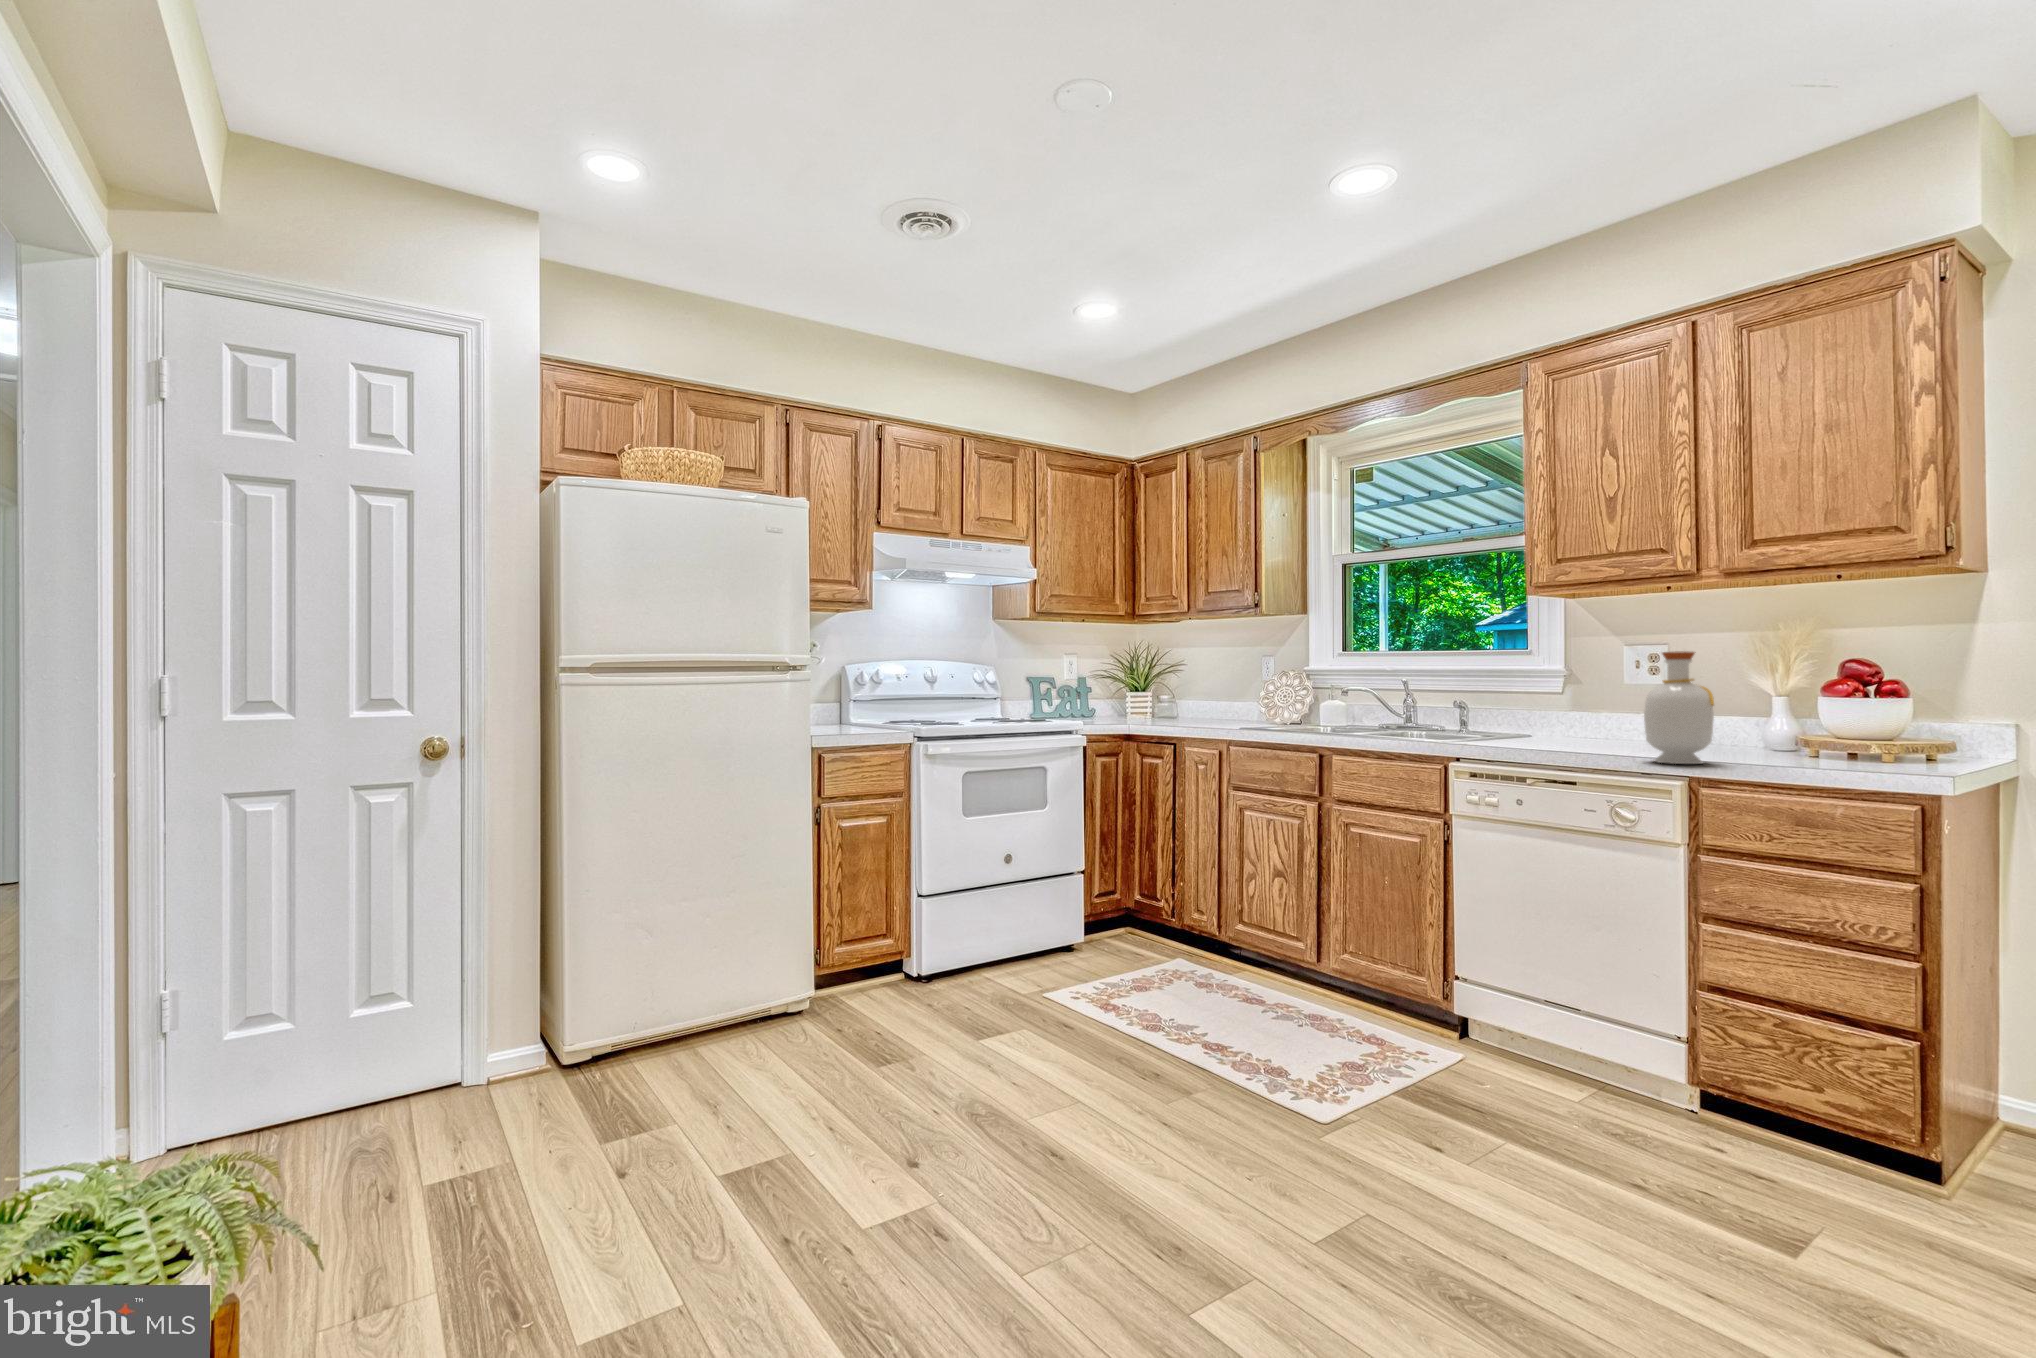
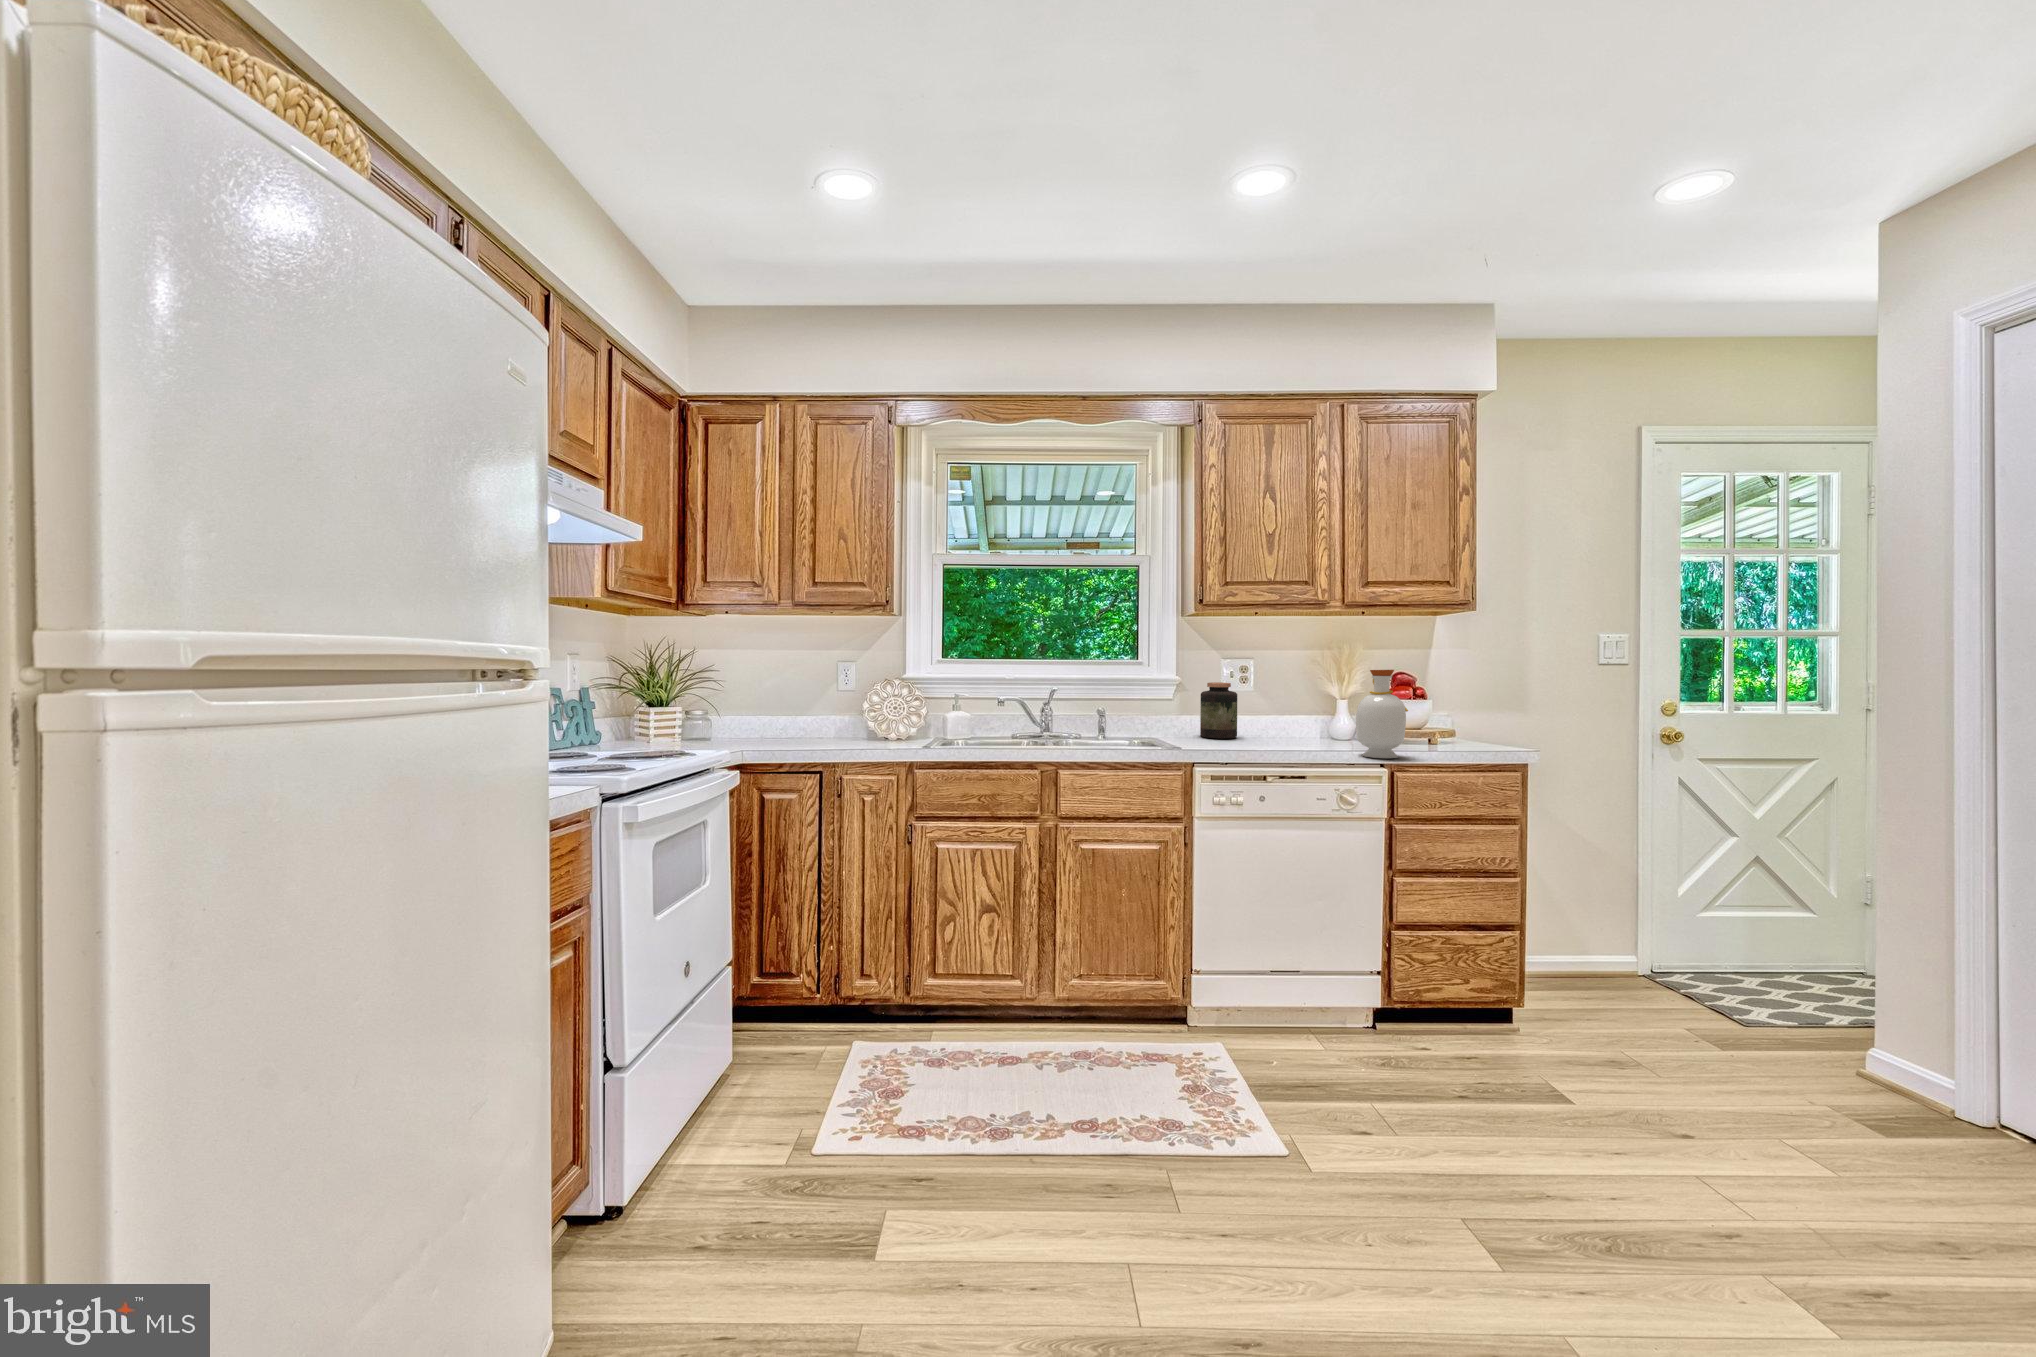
jar: none [1563,675,1611,741] -> present [1200,682,1237,739]

